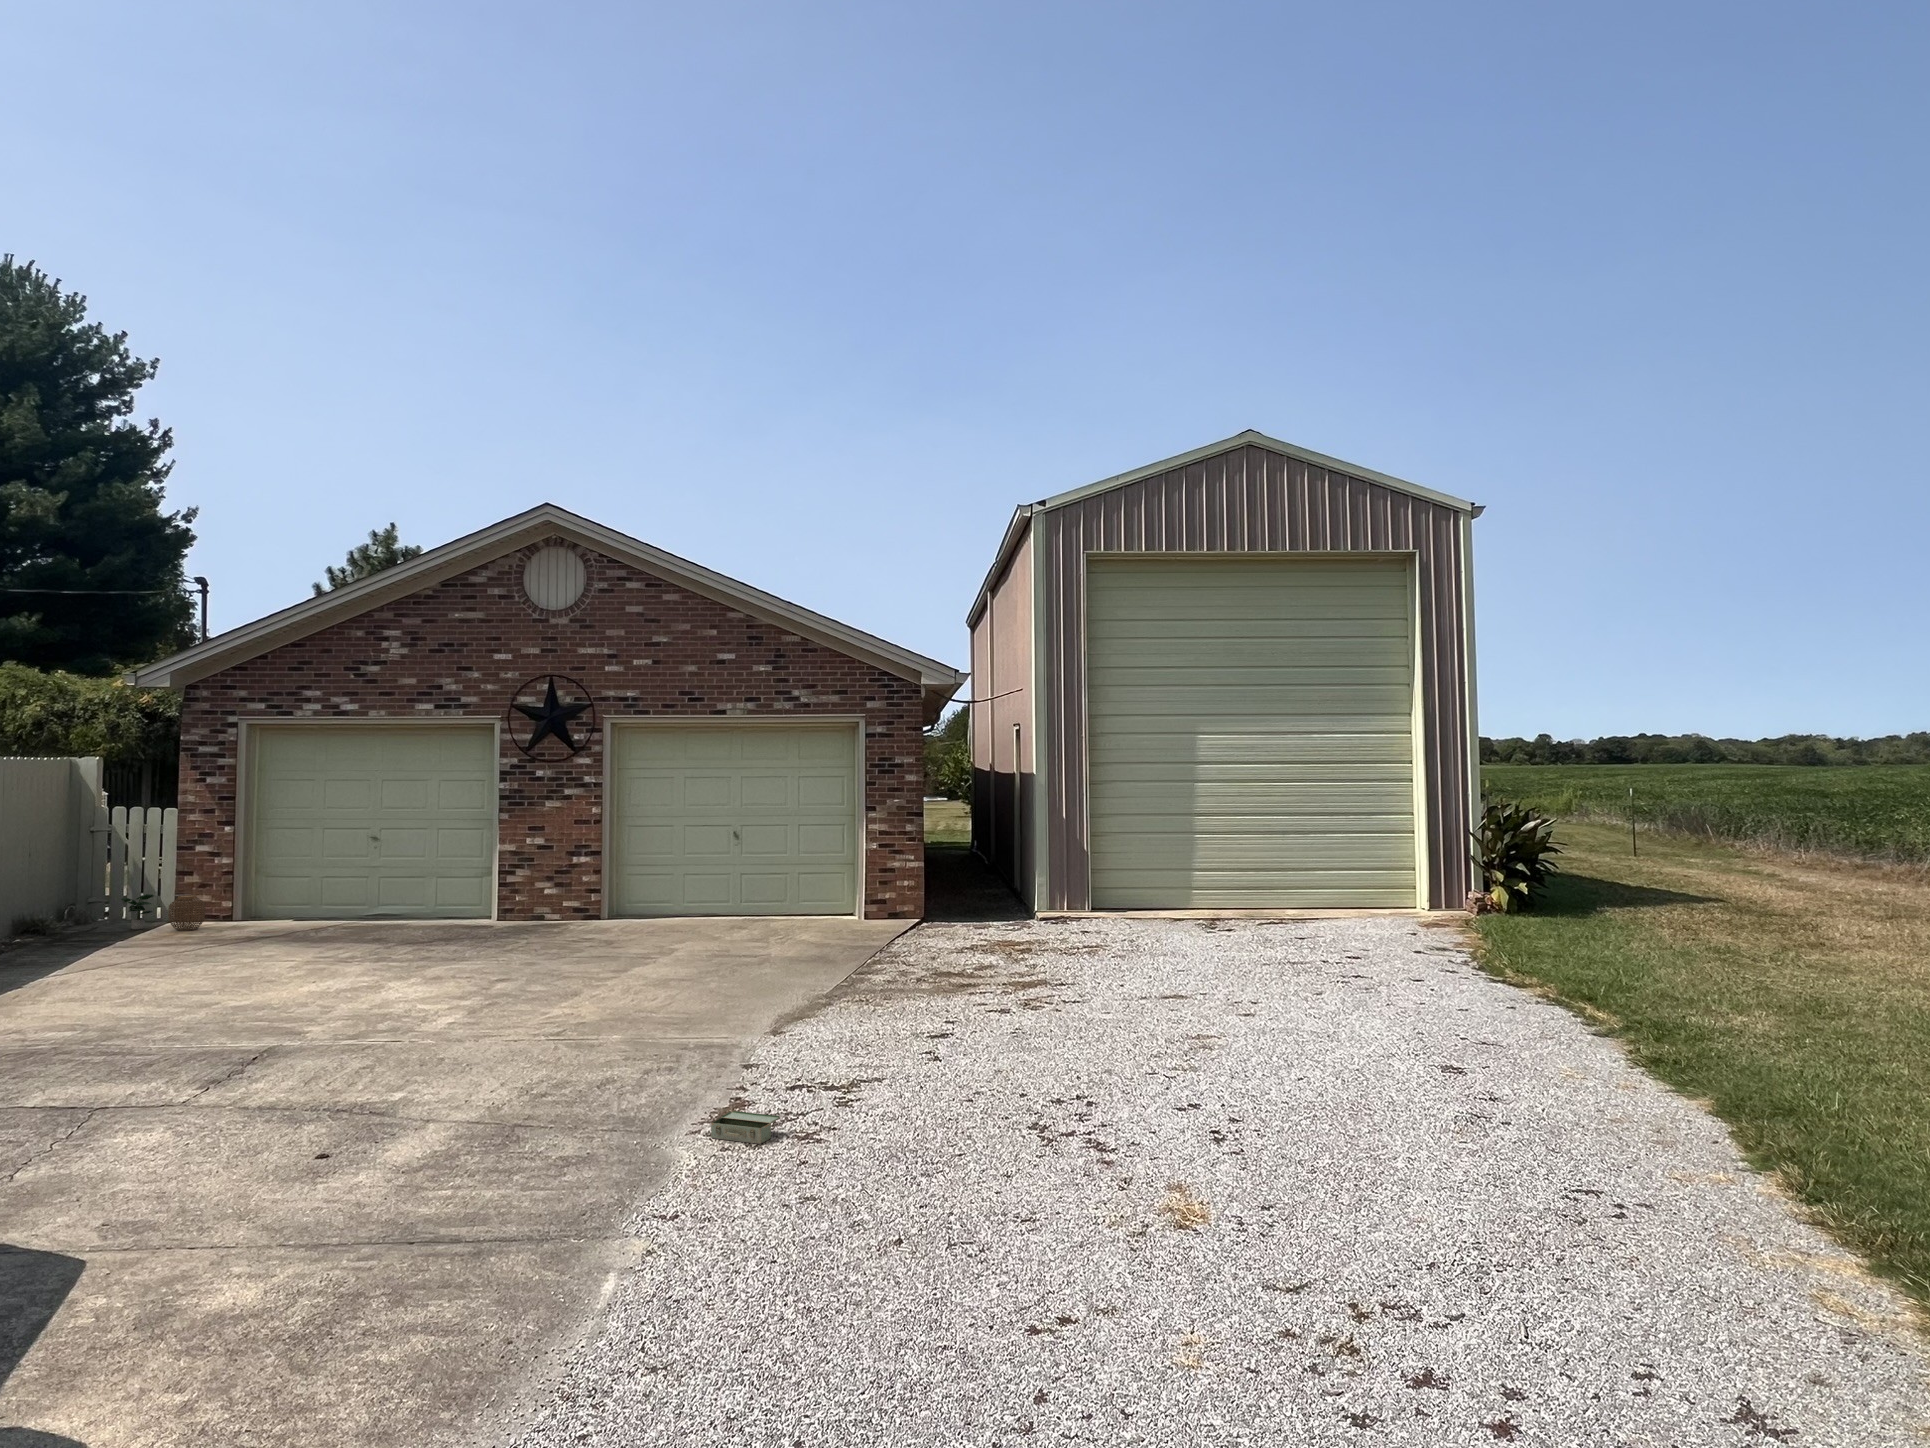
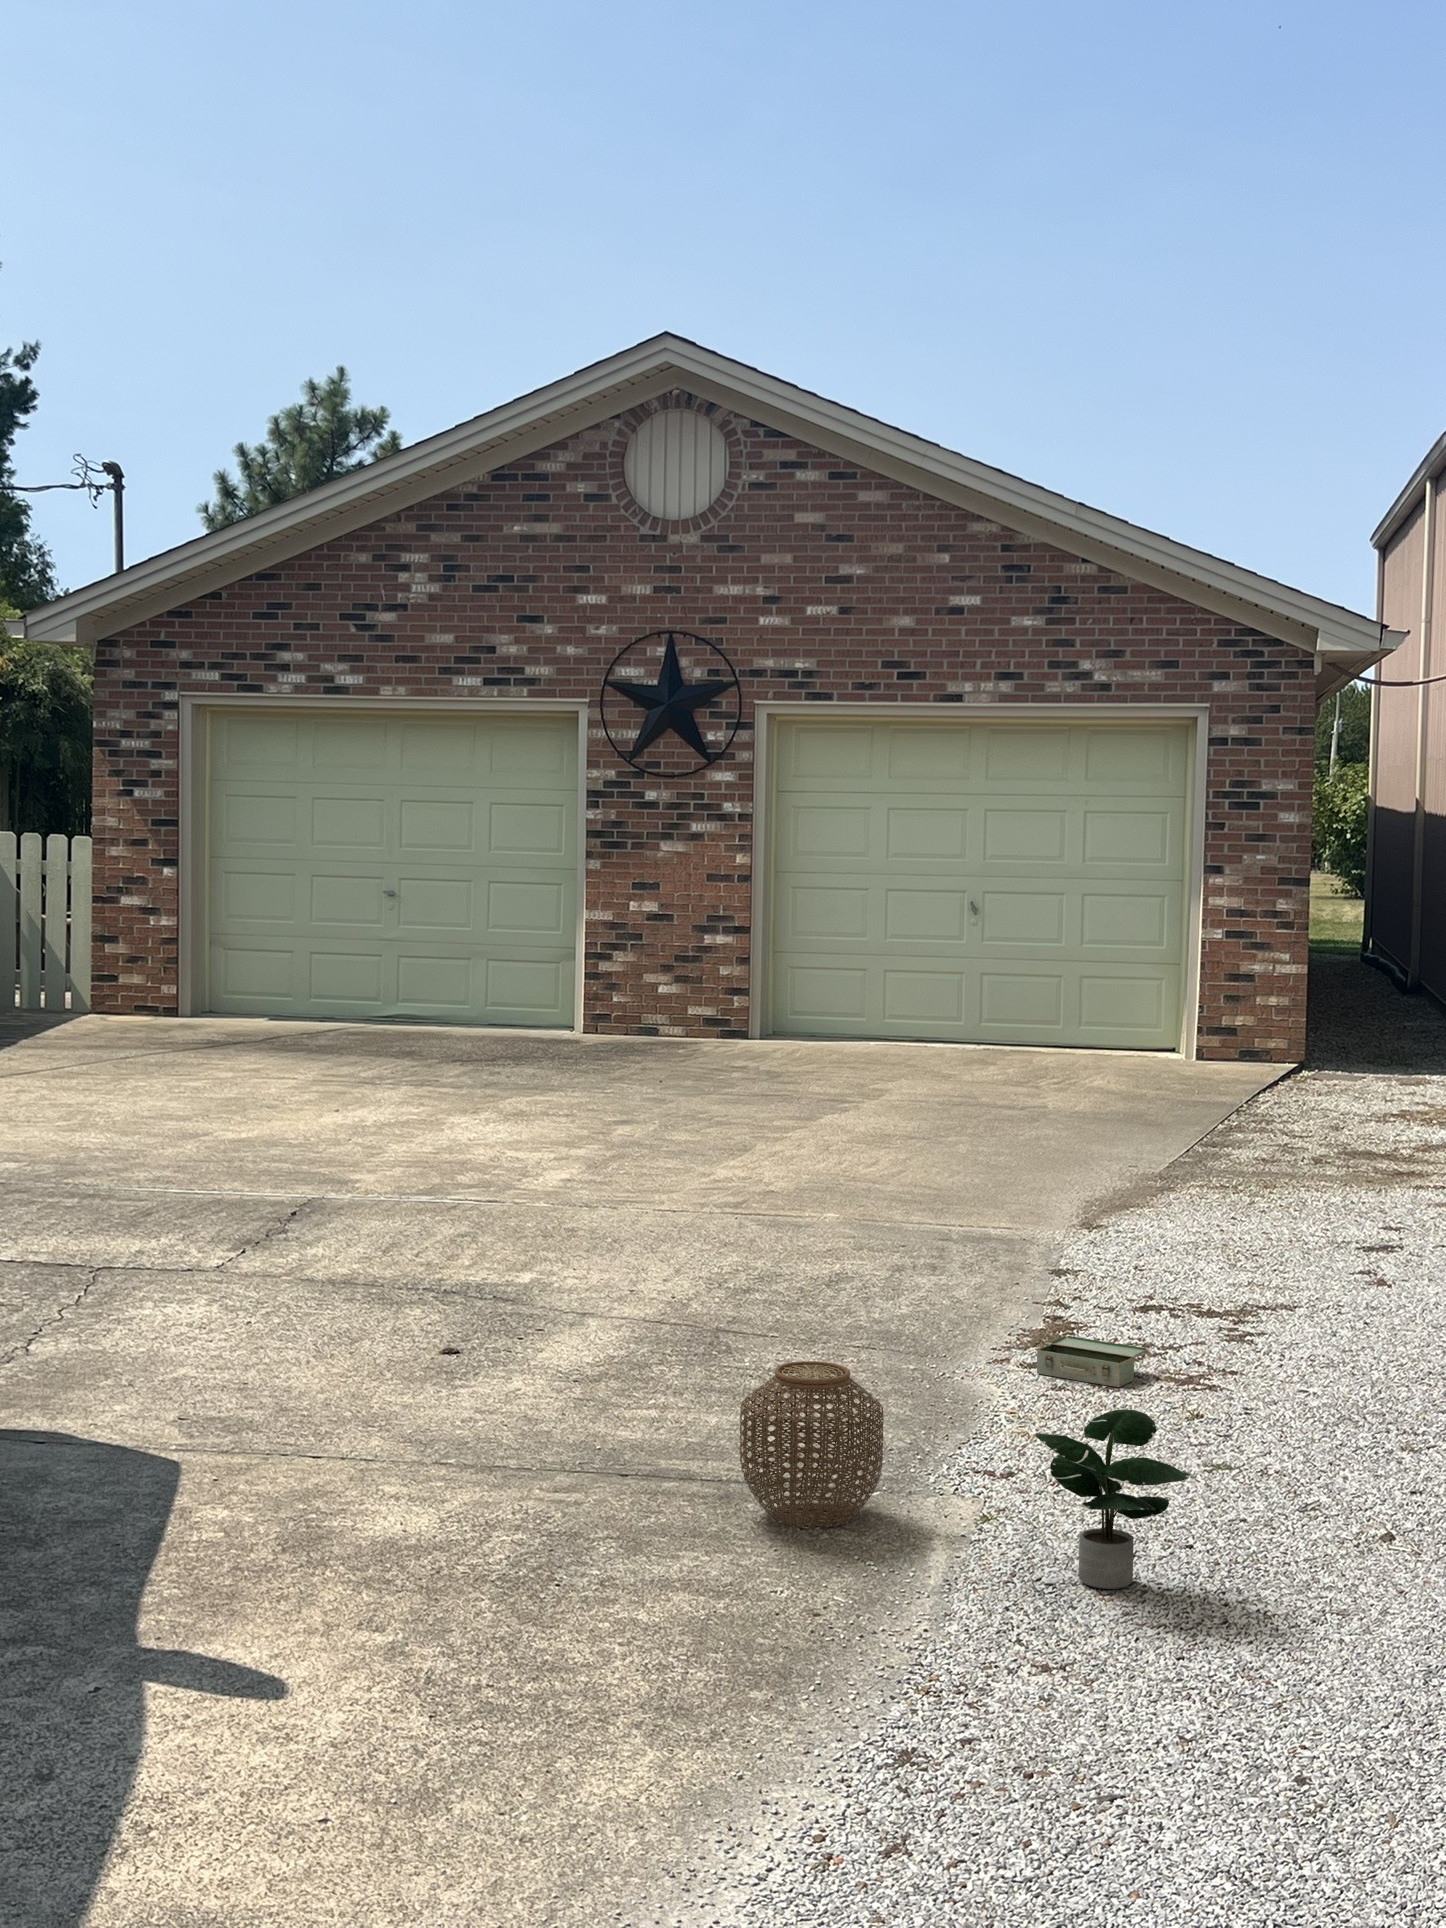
potted plant: present [121,894,154,930] -> present [1035,1409,1189,1589]
woven basket: present [168,895,206,931] -> present [740,1361,883,1528]

